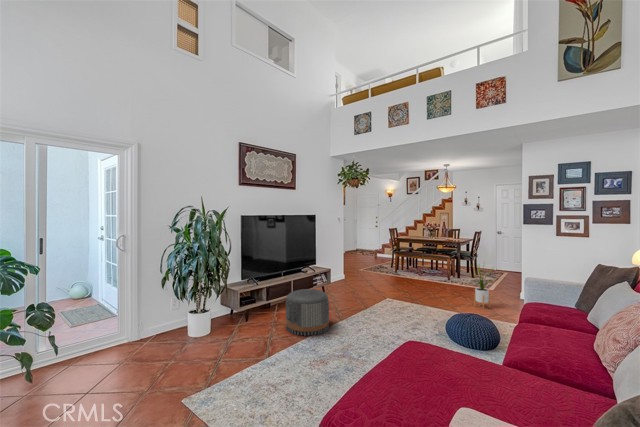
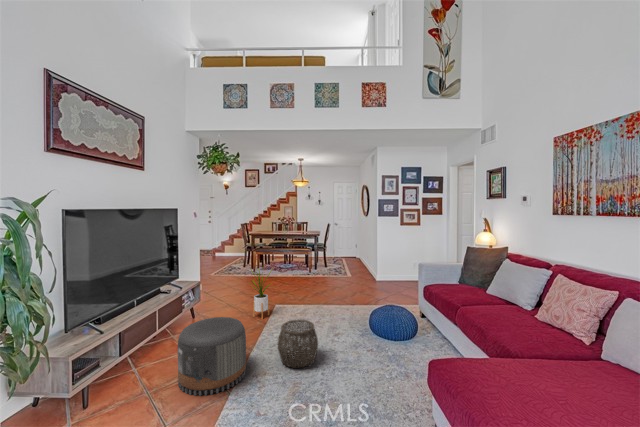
house plant: present [474,266,492,309] -> present [251,270,272,319]
woven basket: none [349,304,382,340] -> present [278,319,318,368]

